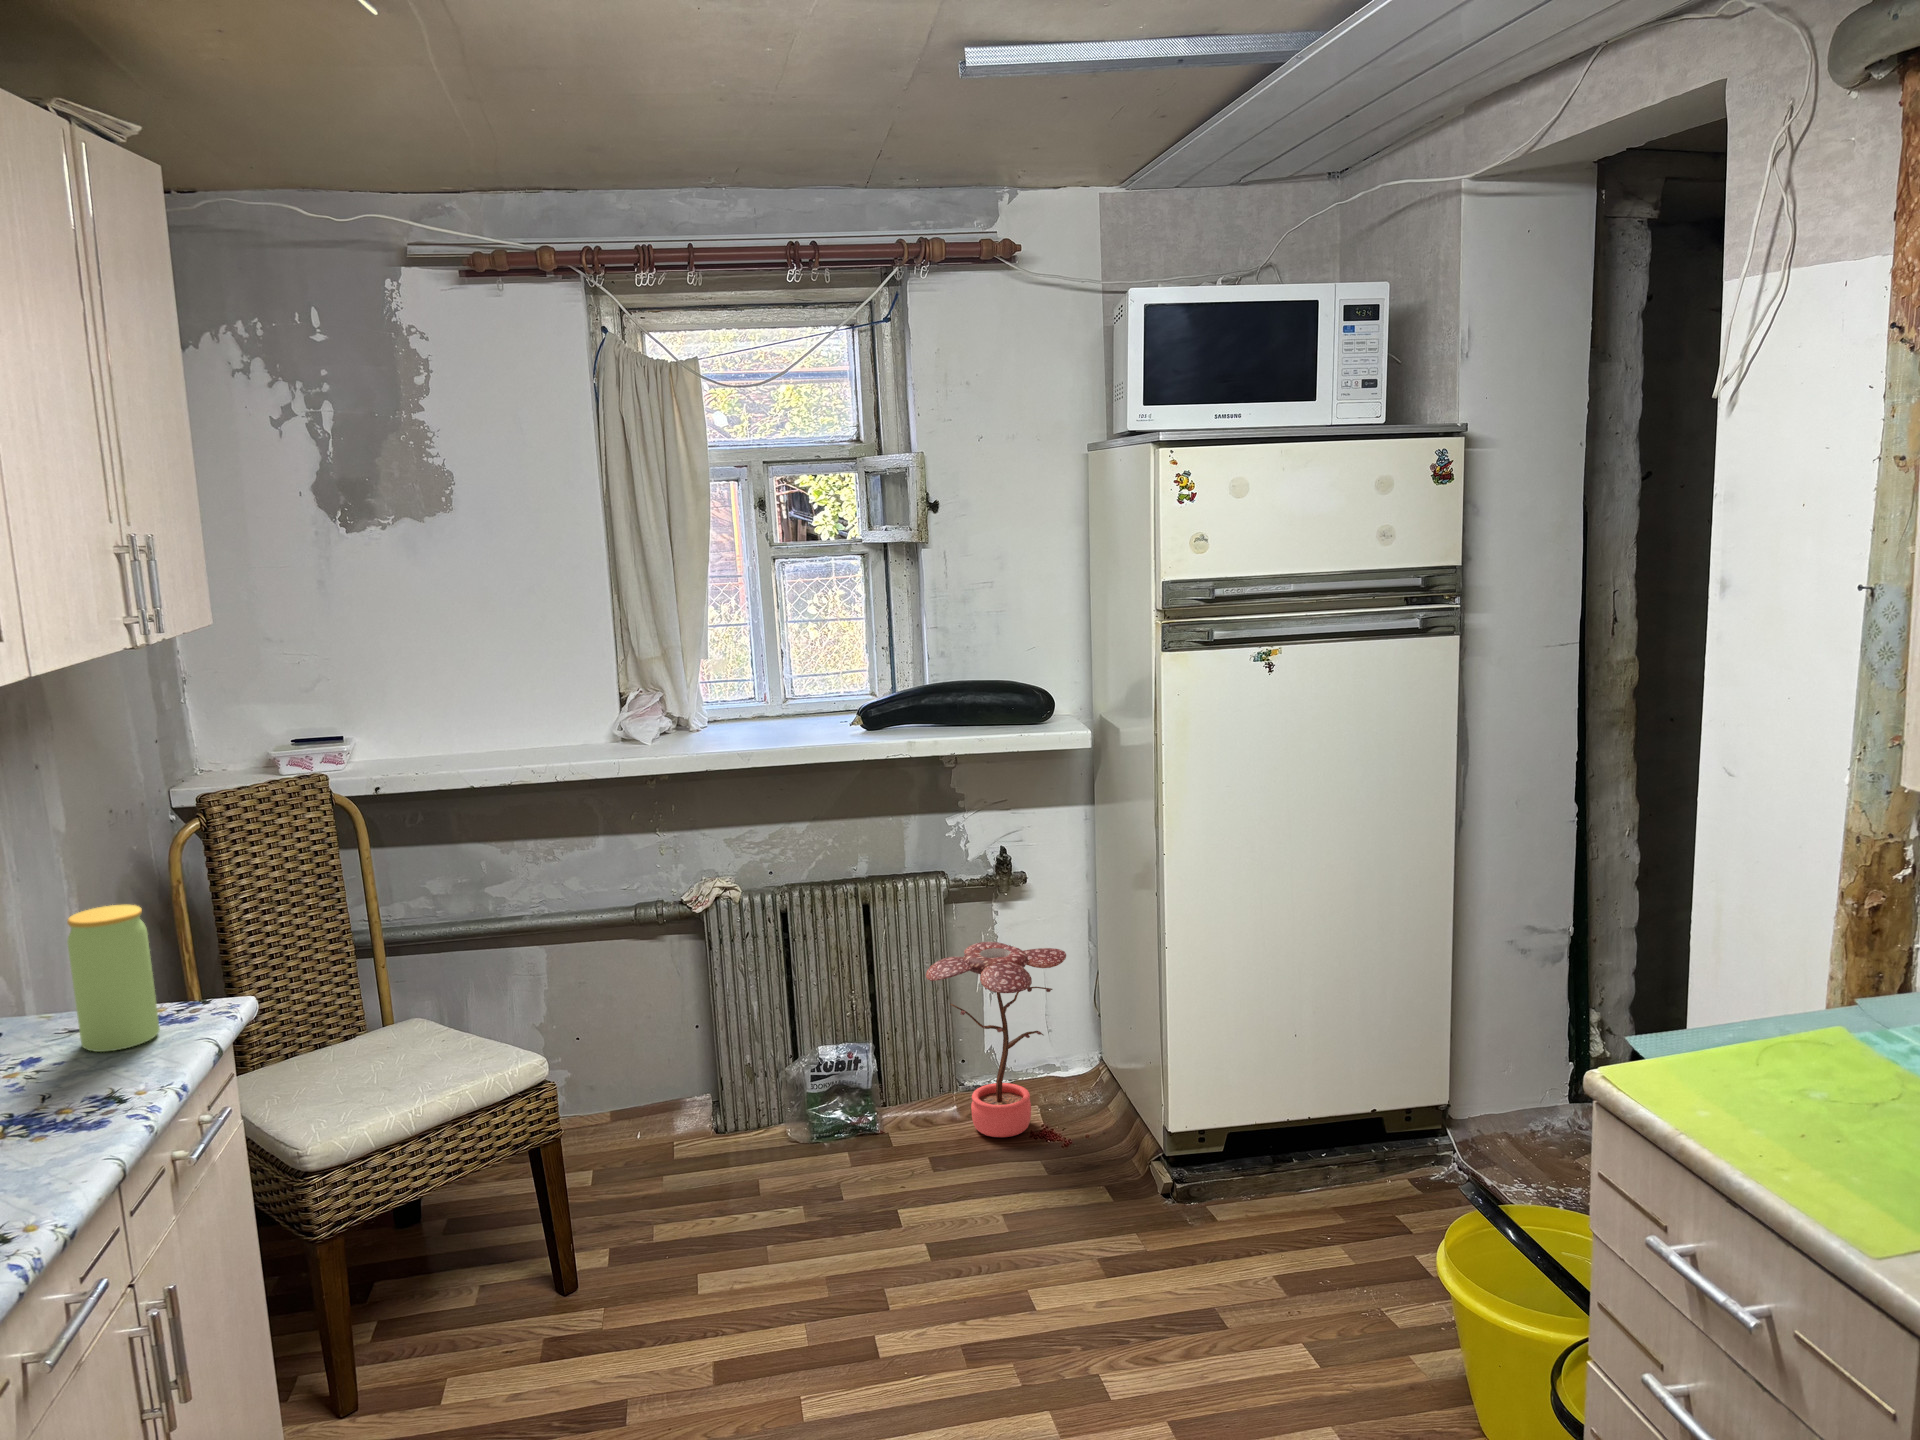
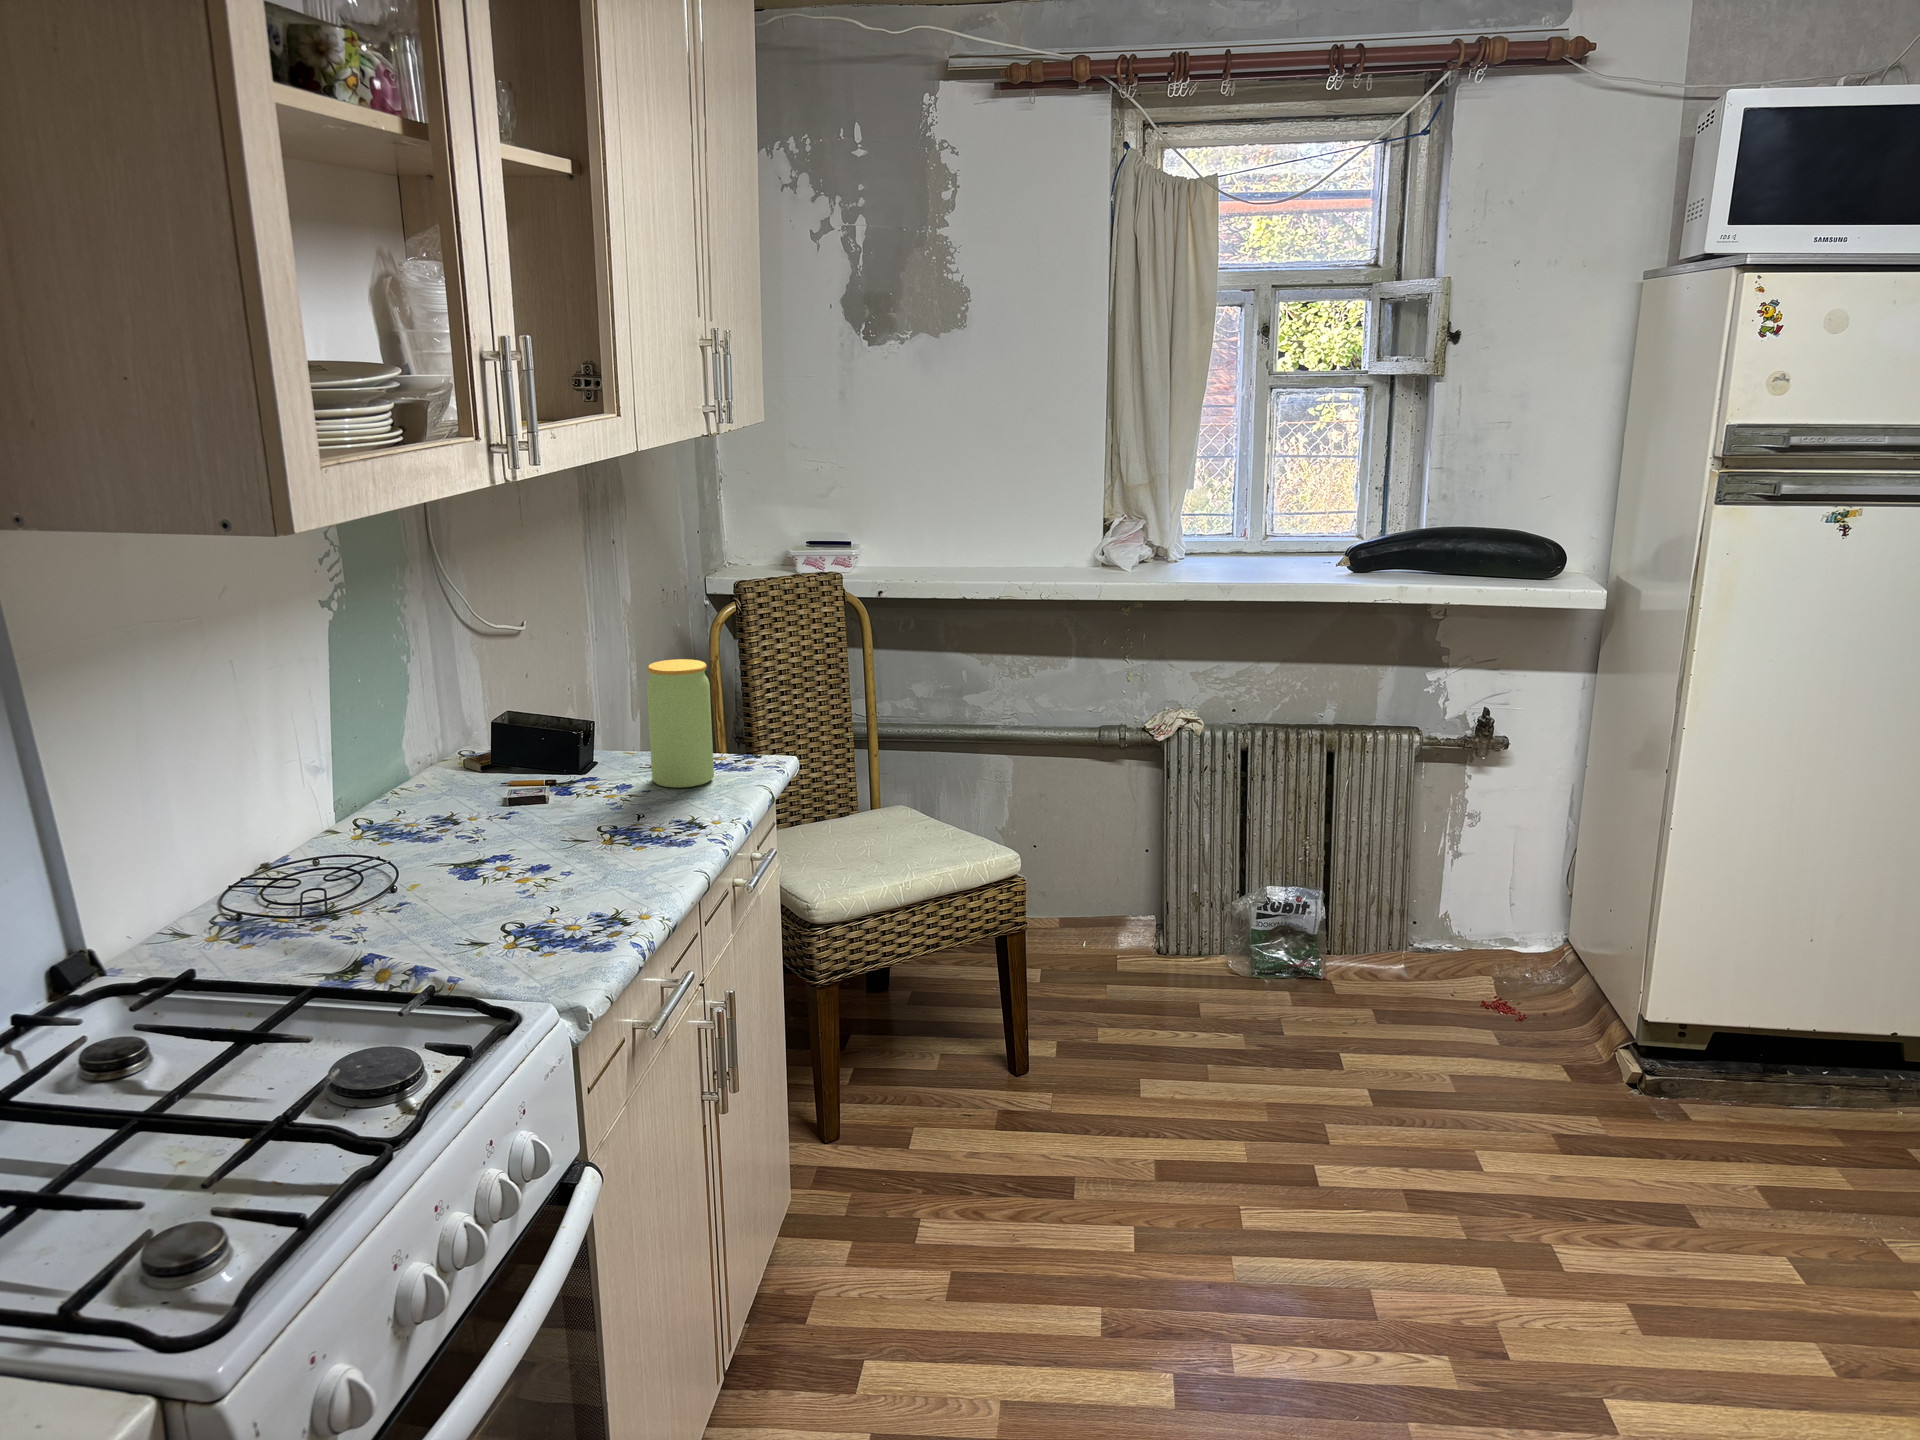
potted plant: present [926,942,1066,1137] -> none [1388,804,1545,1003]

